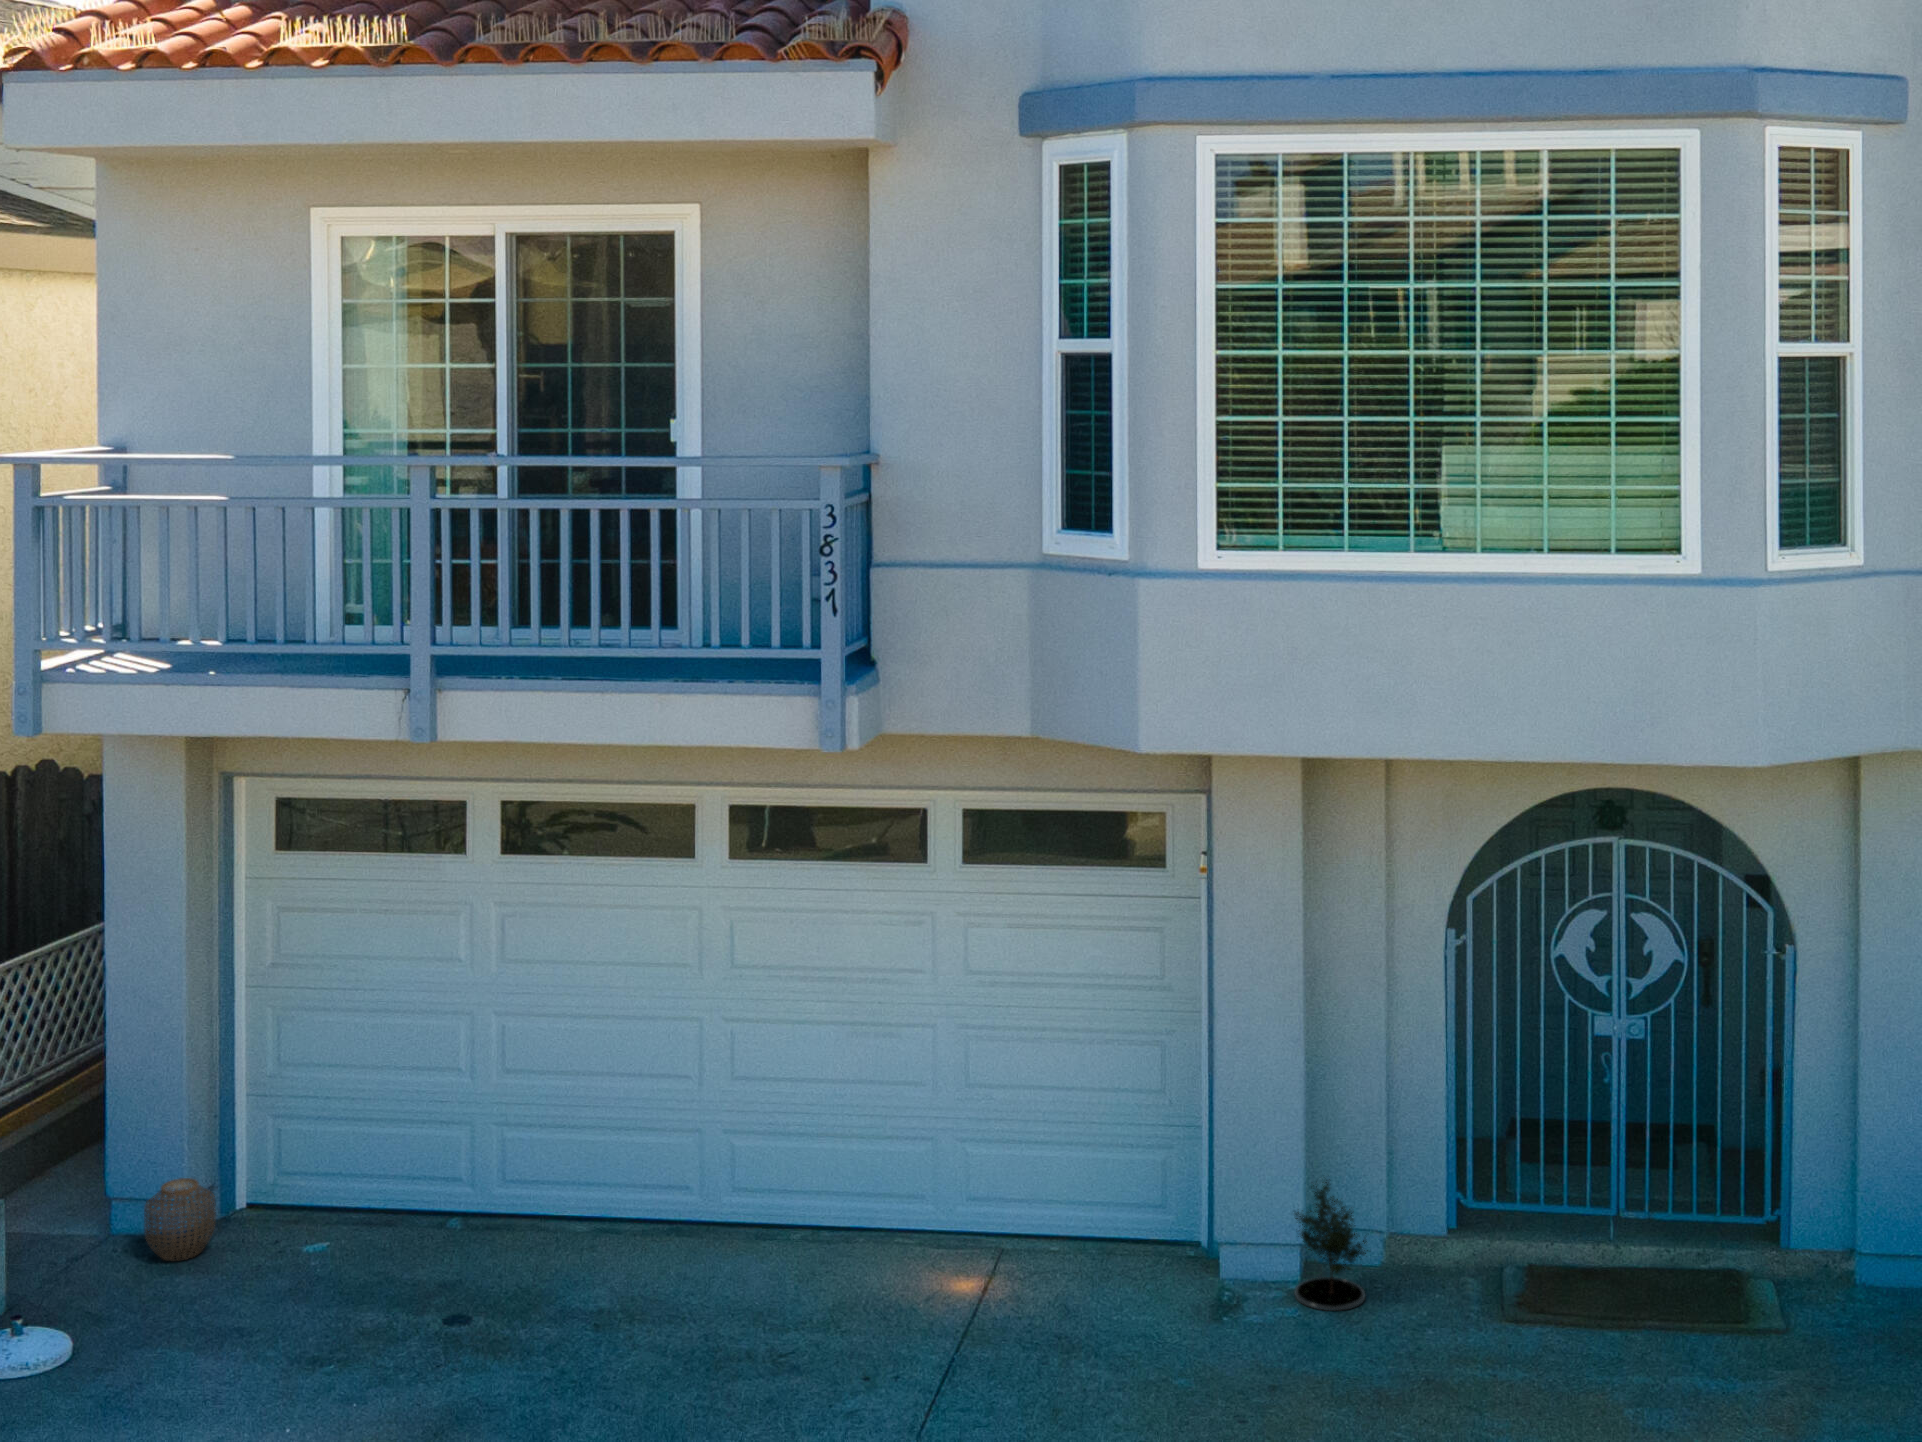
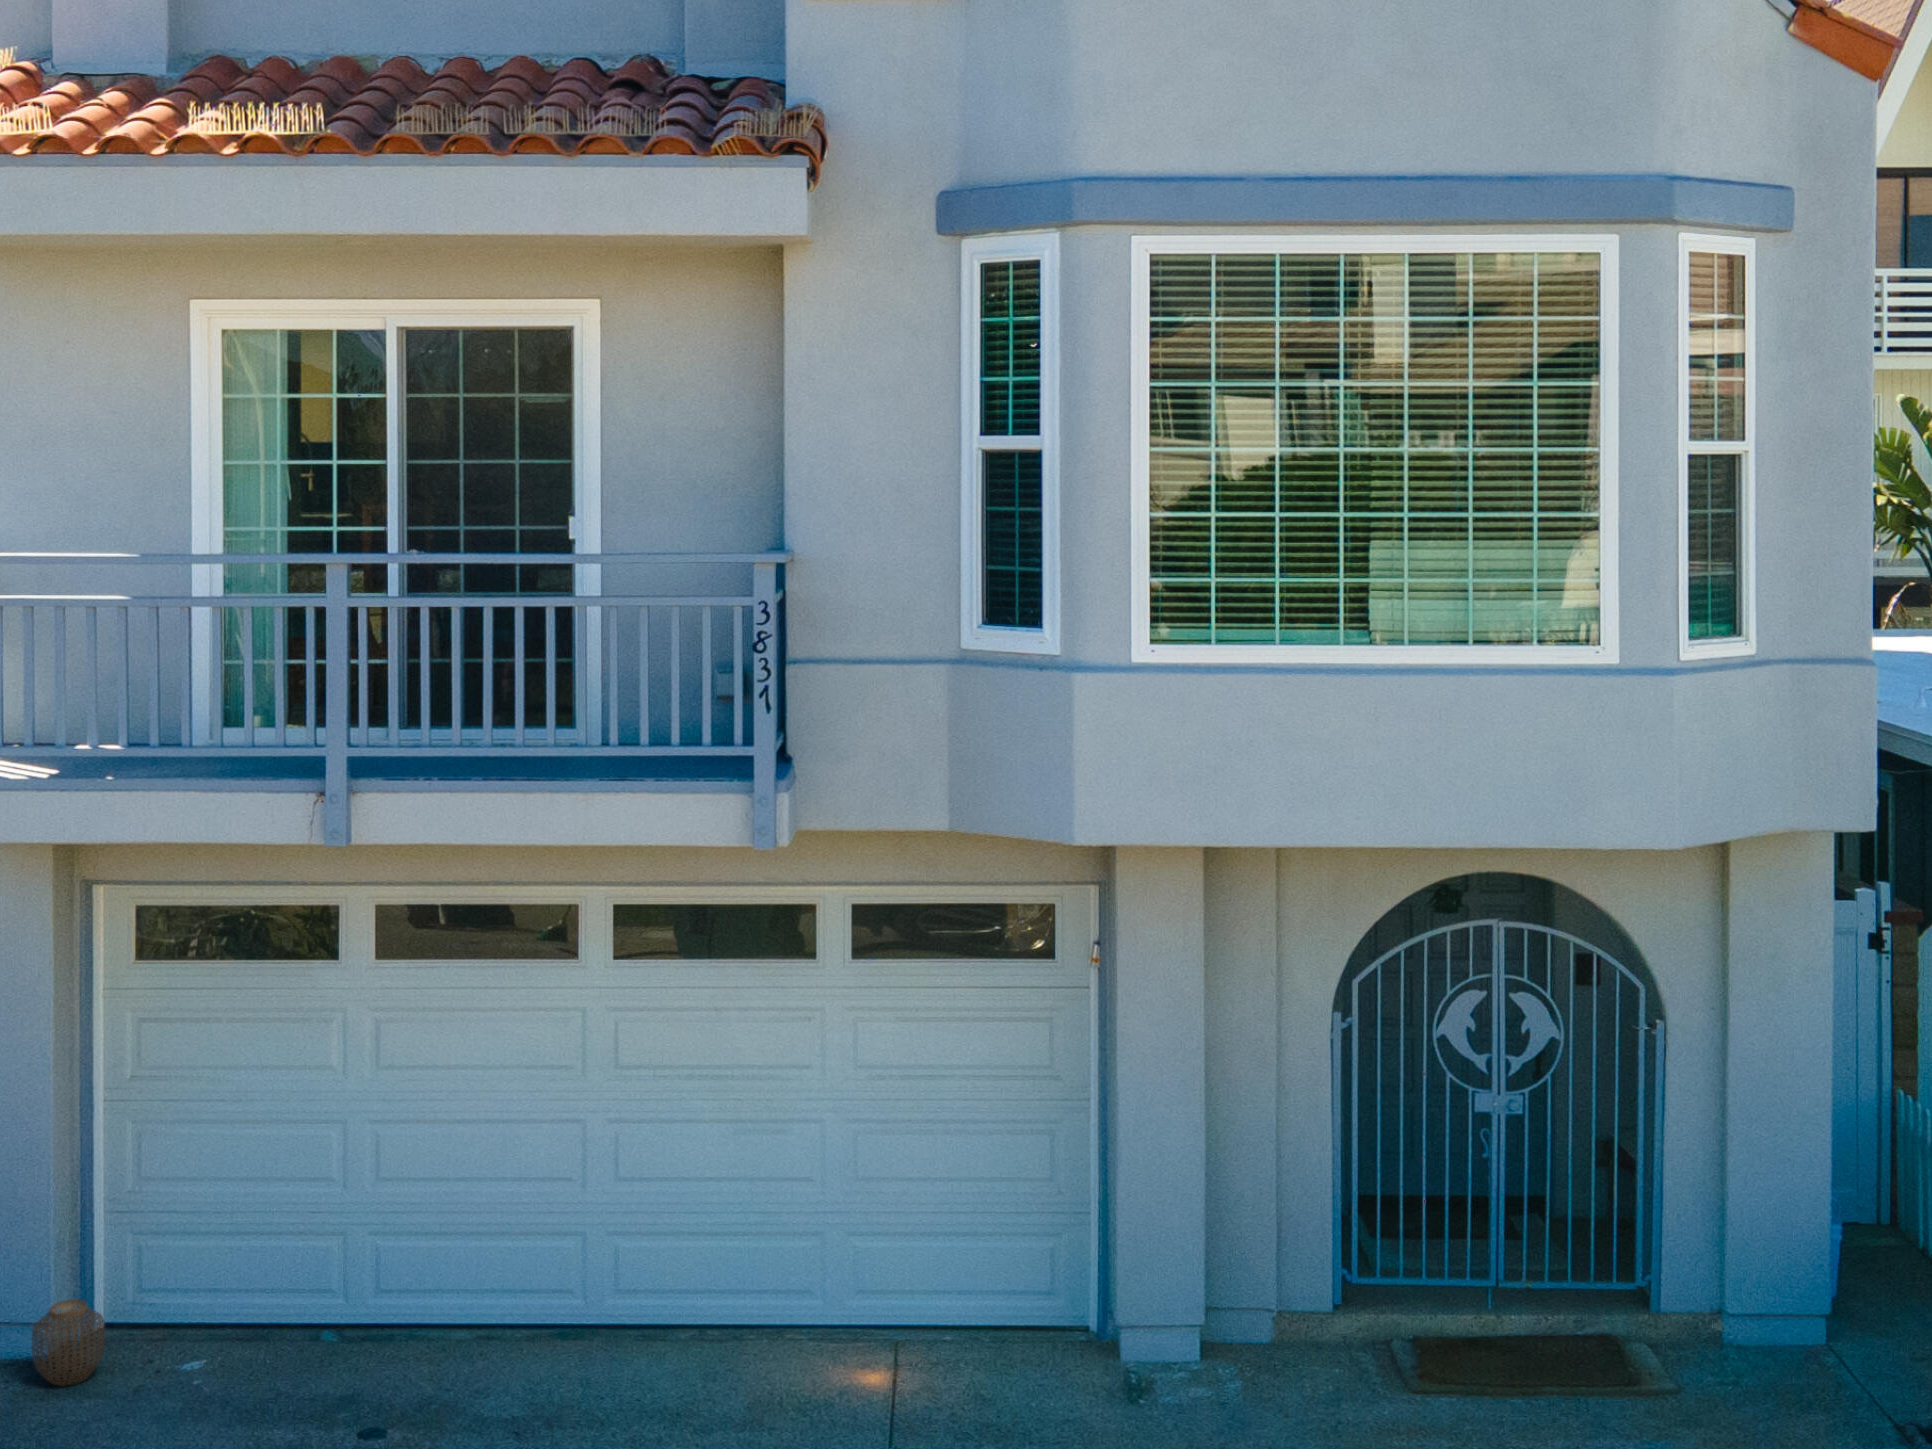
potted tree: present [1294,1179,1368,1311] -> none [1206,1254,1288,1389]

